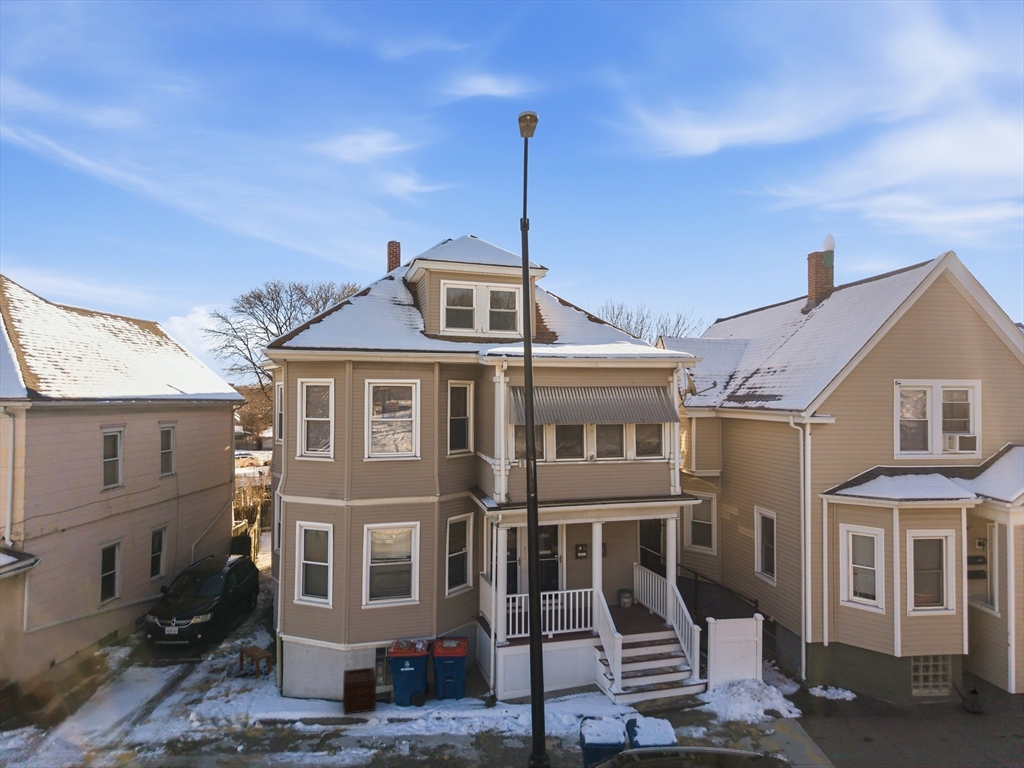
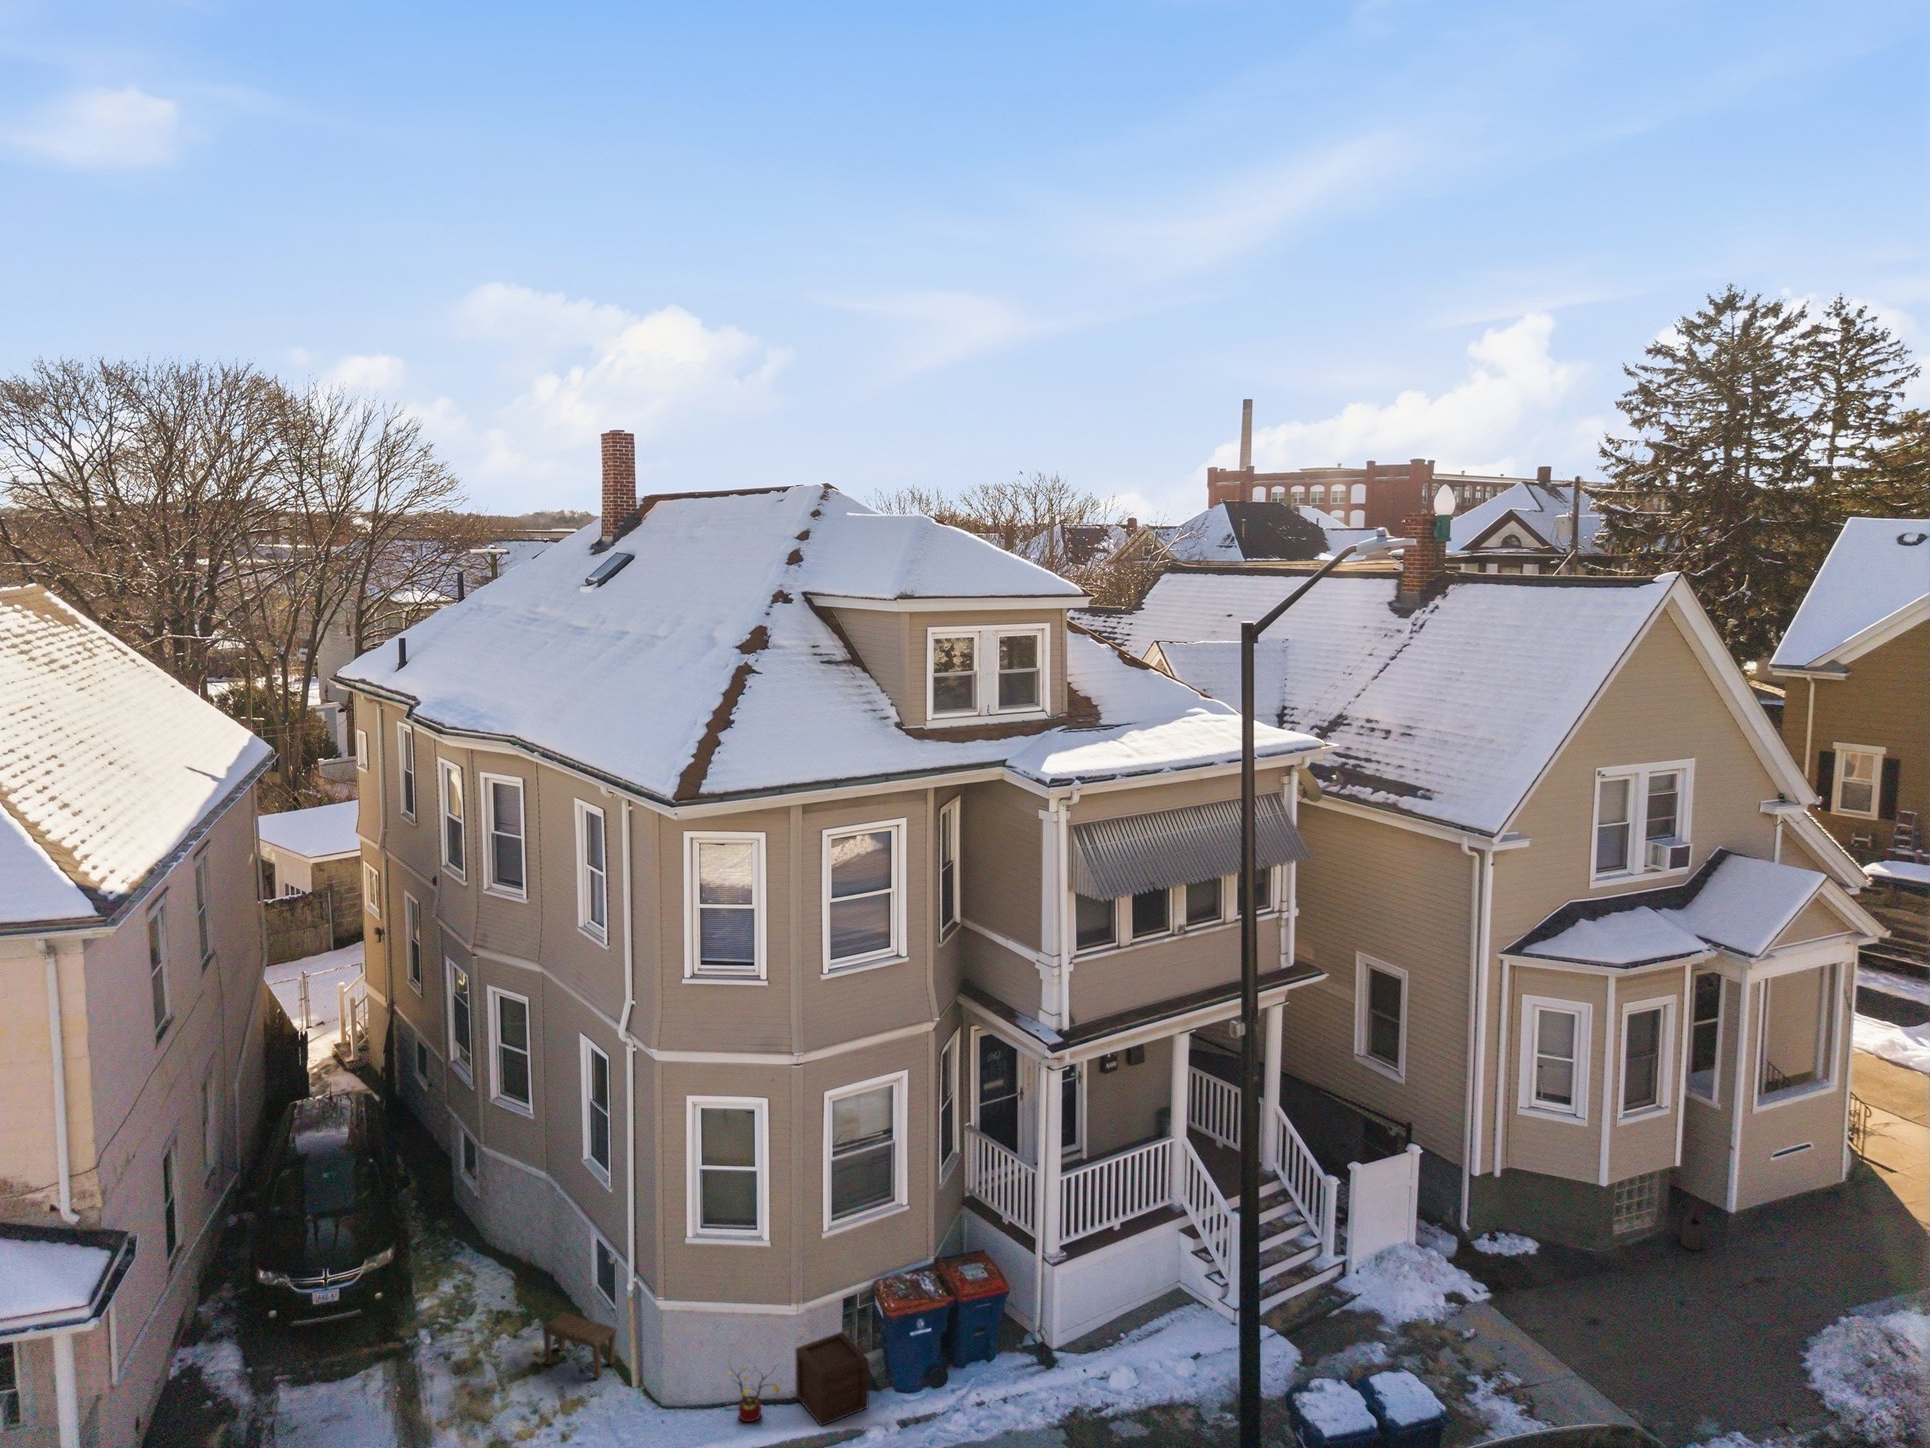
decorative plant: none [307,669,327,706] -> present [728,1366,780,1422]

